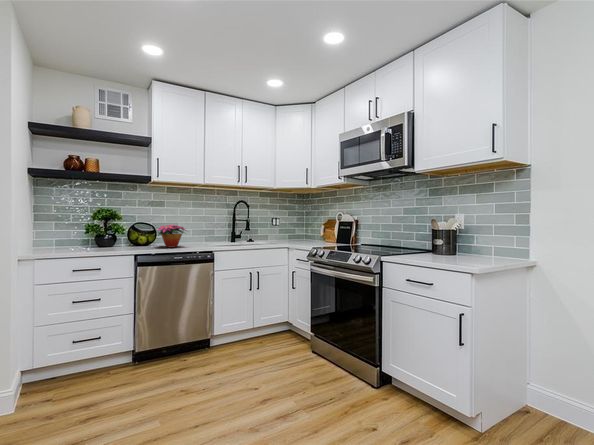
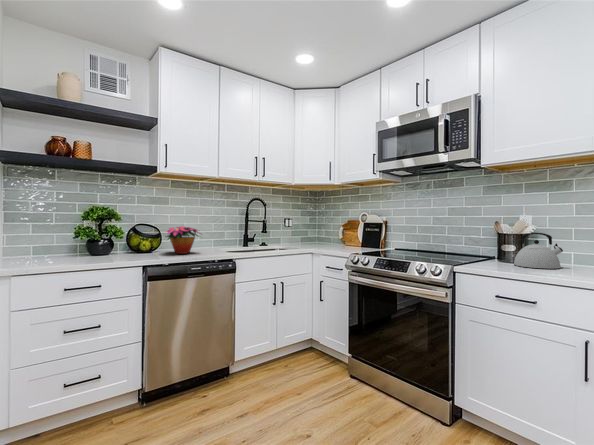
kettle: none [432,230,469,260] -> present [514,233,563,269]

